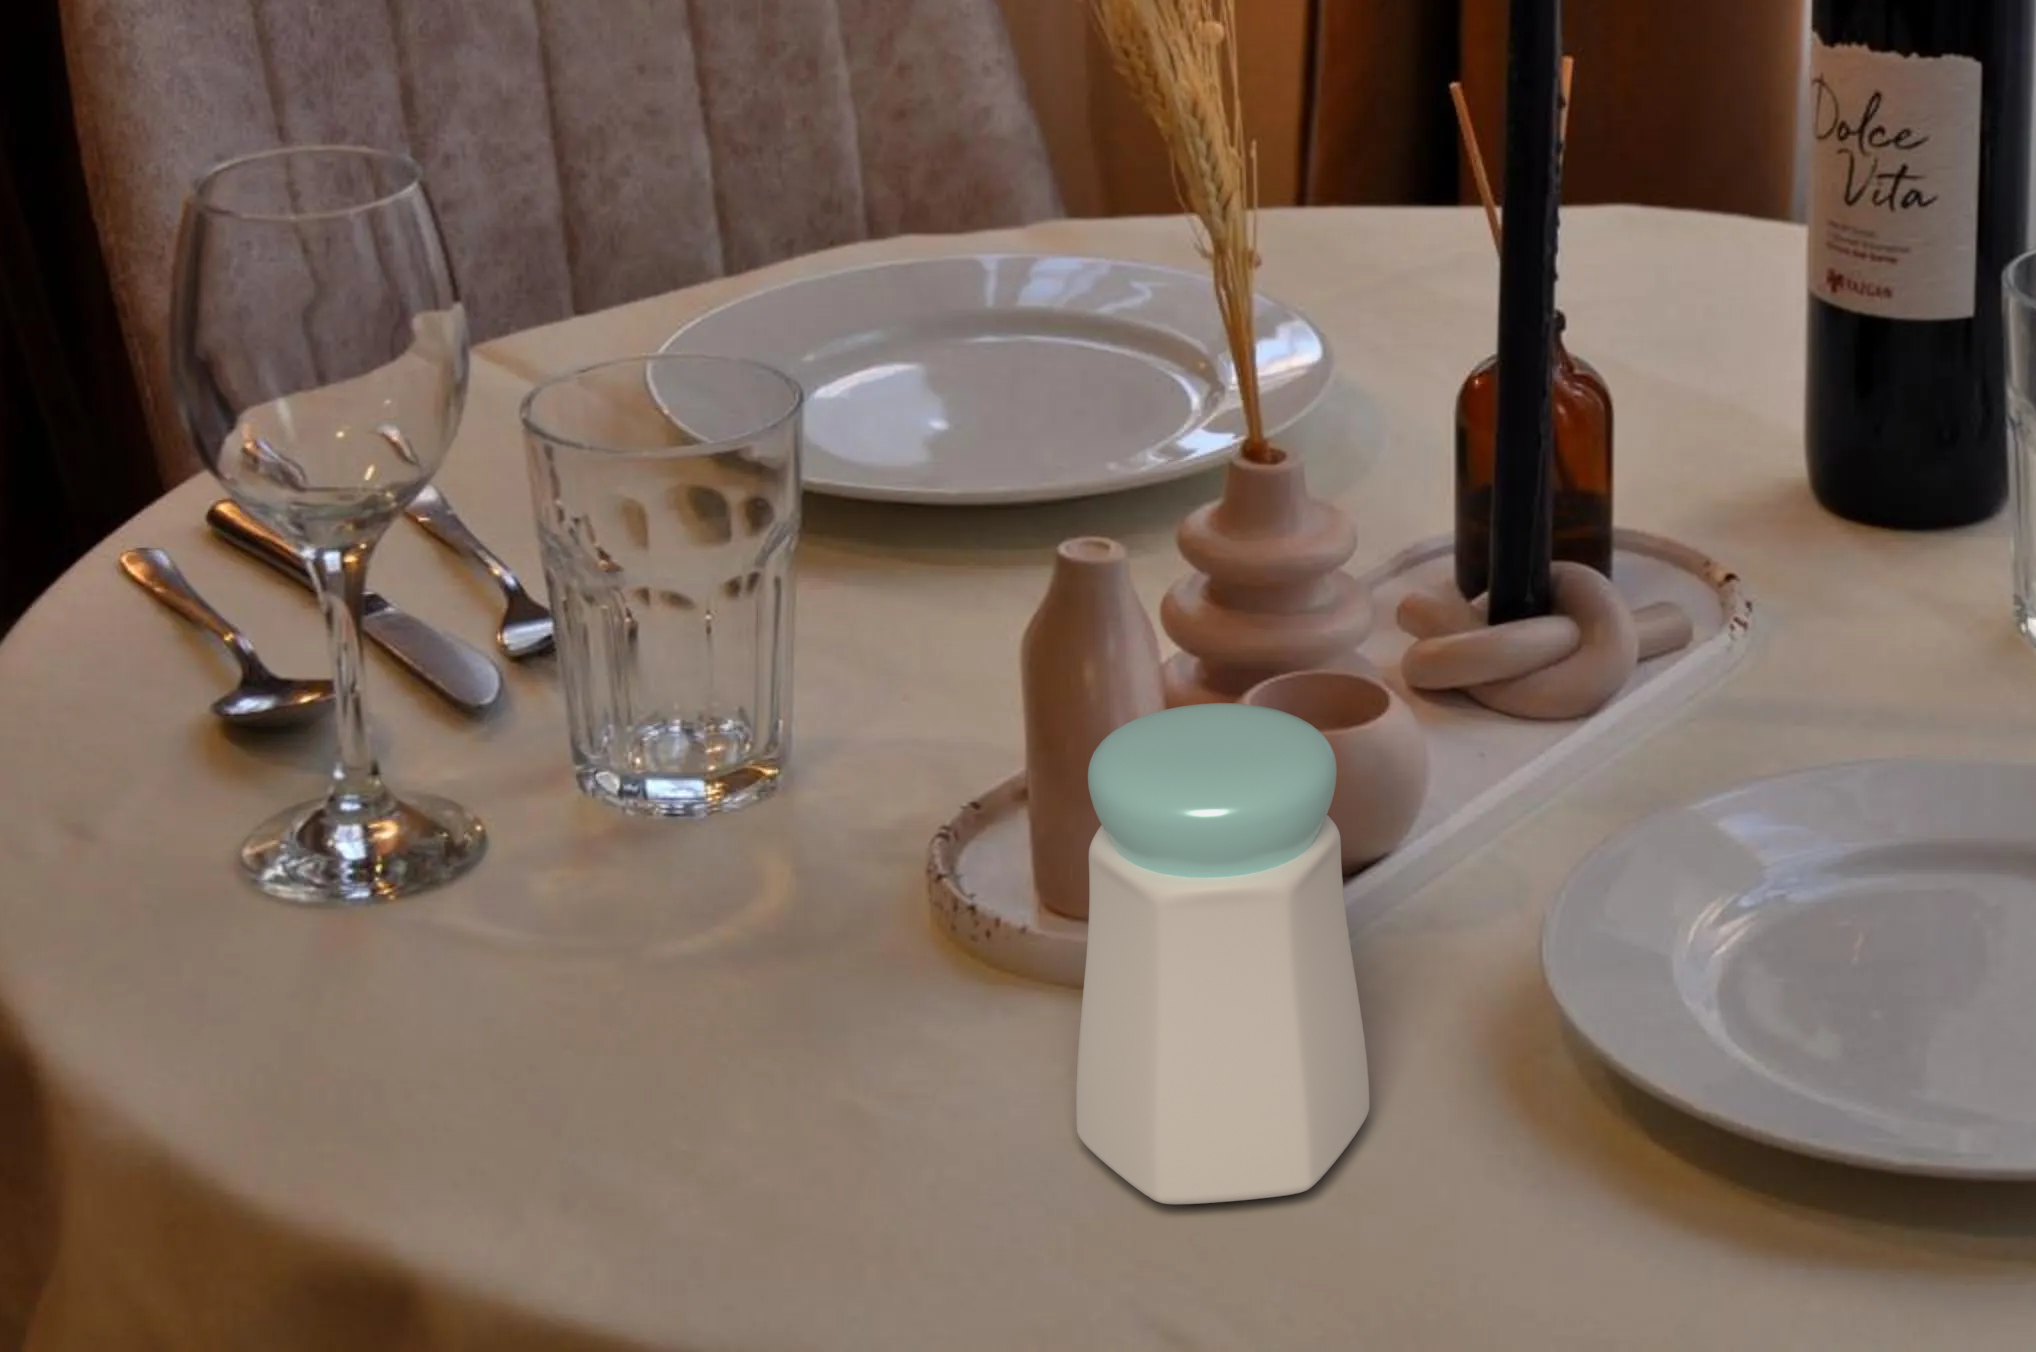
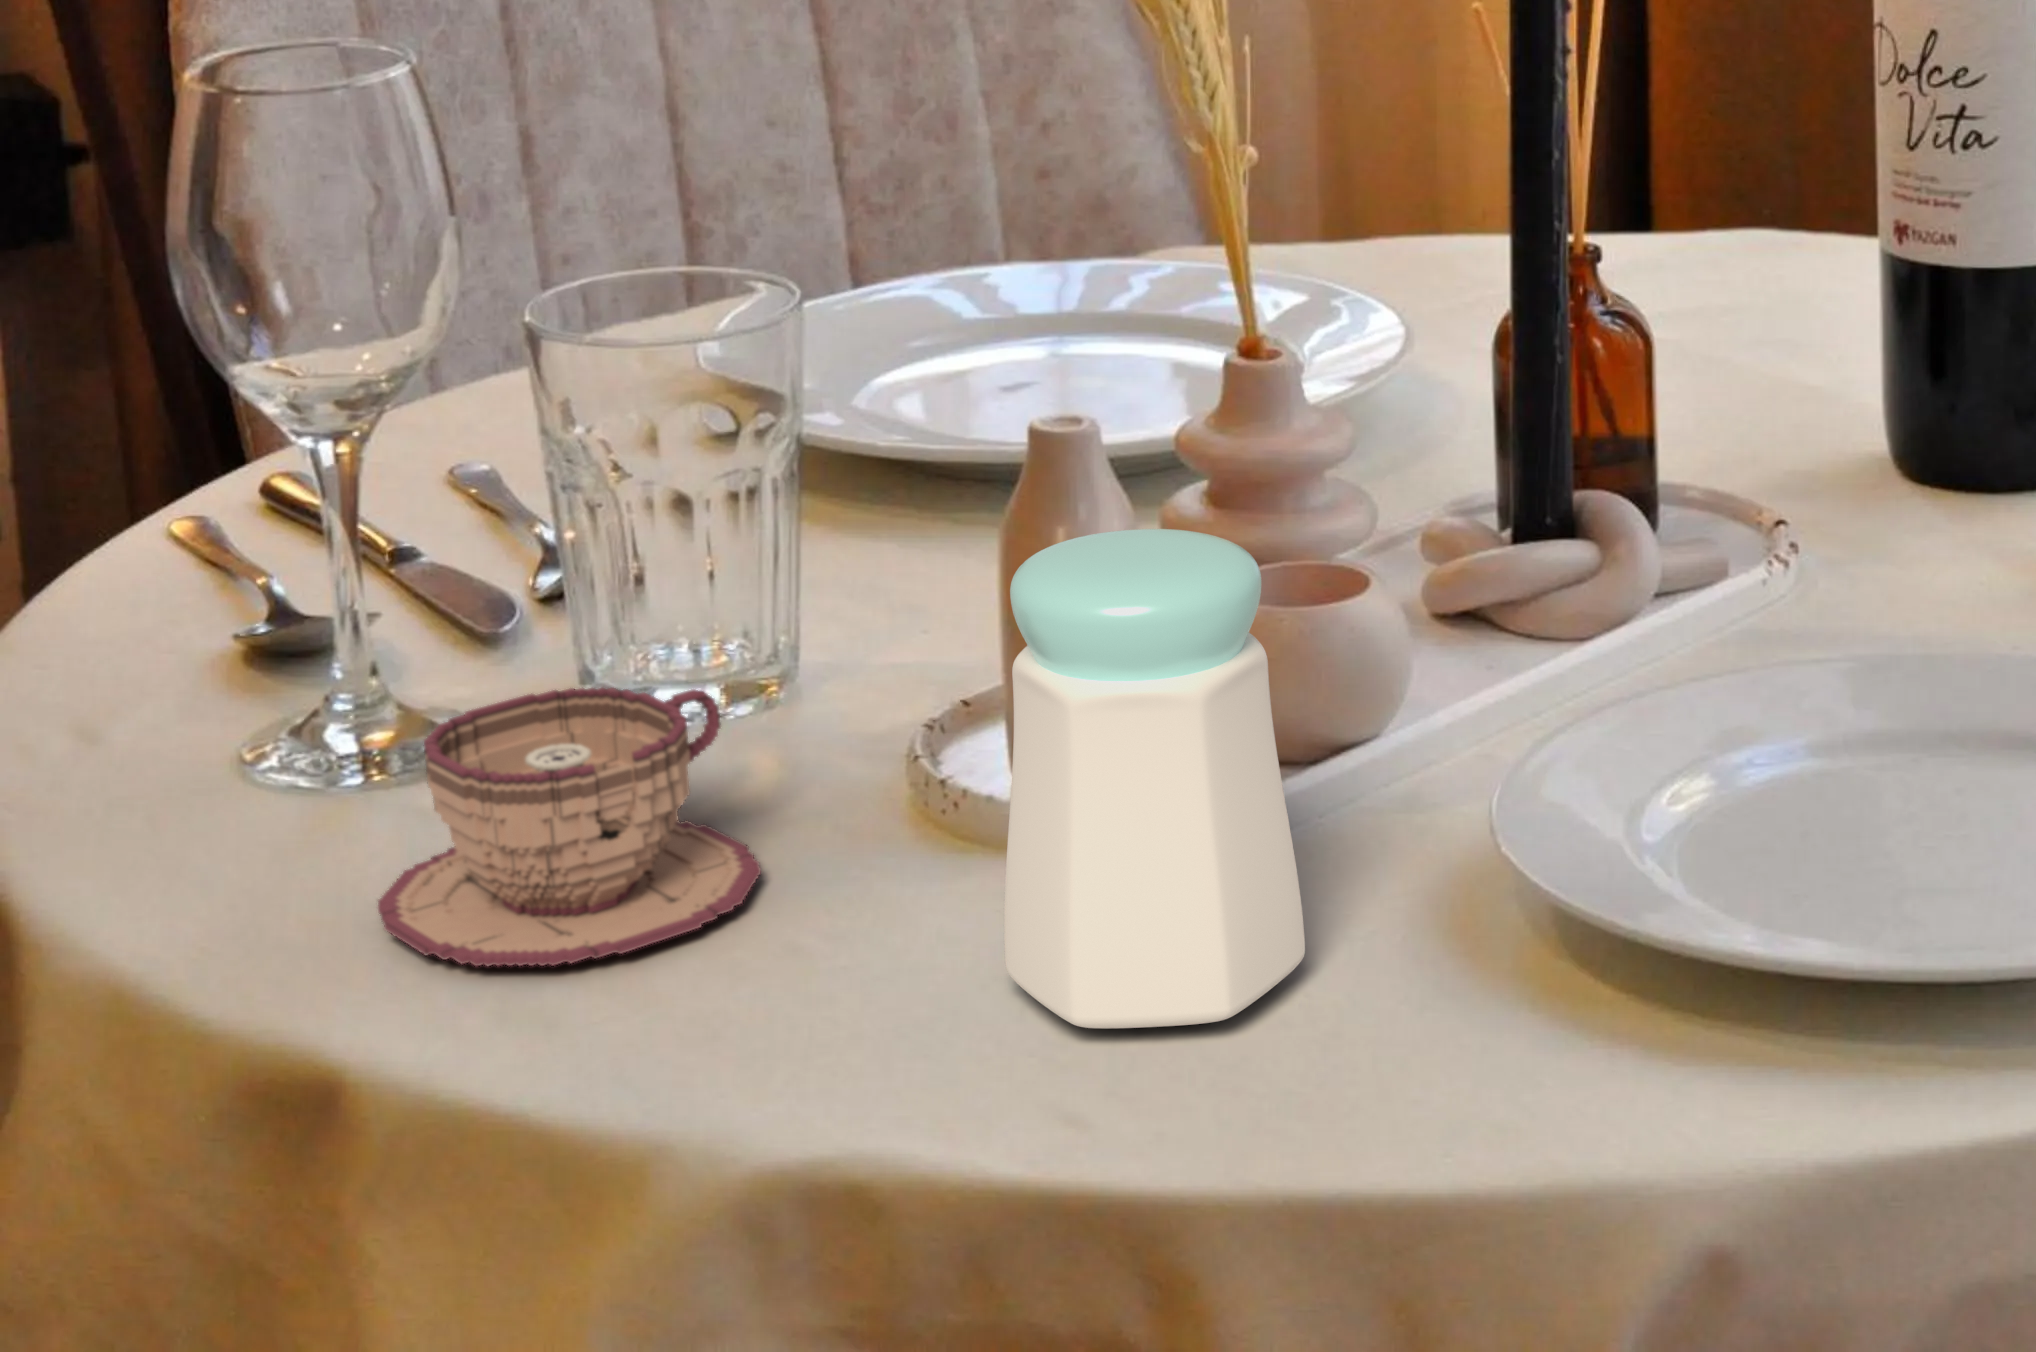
teacup: none [423,825,805,1136] -> present [378,688,761,966]

